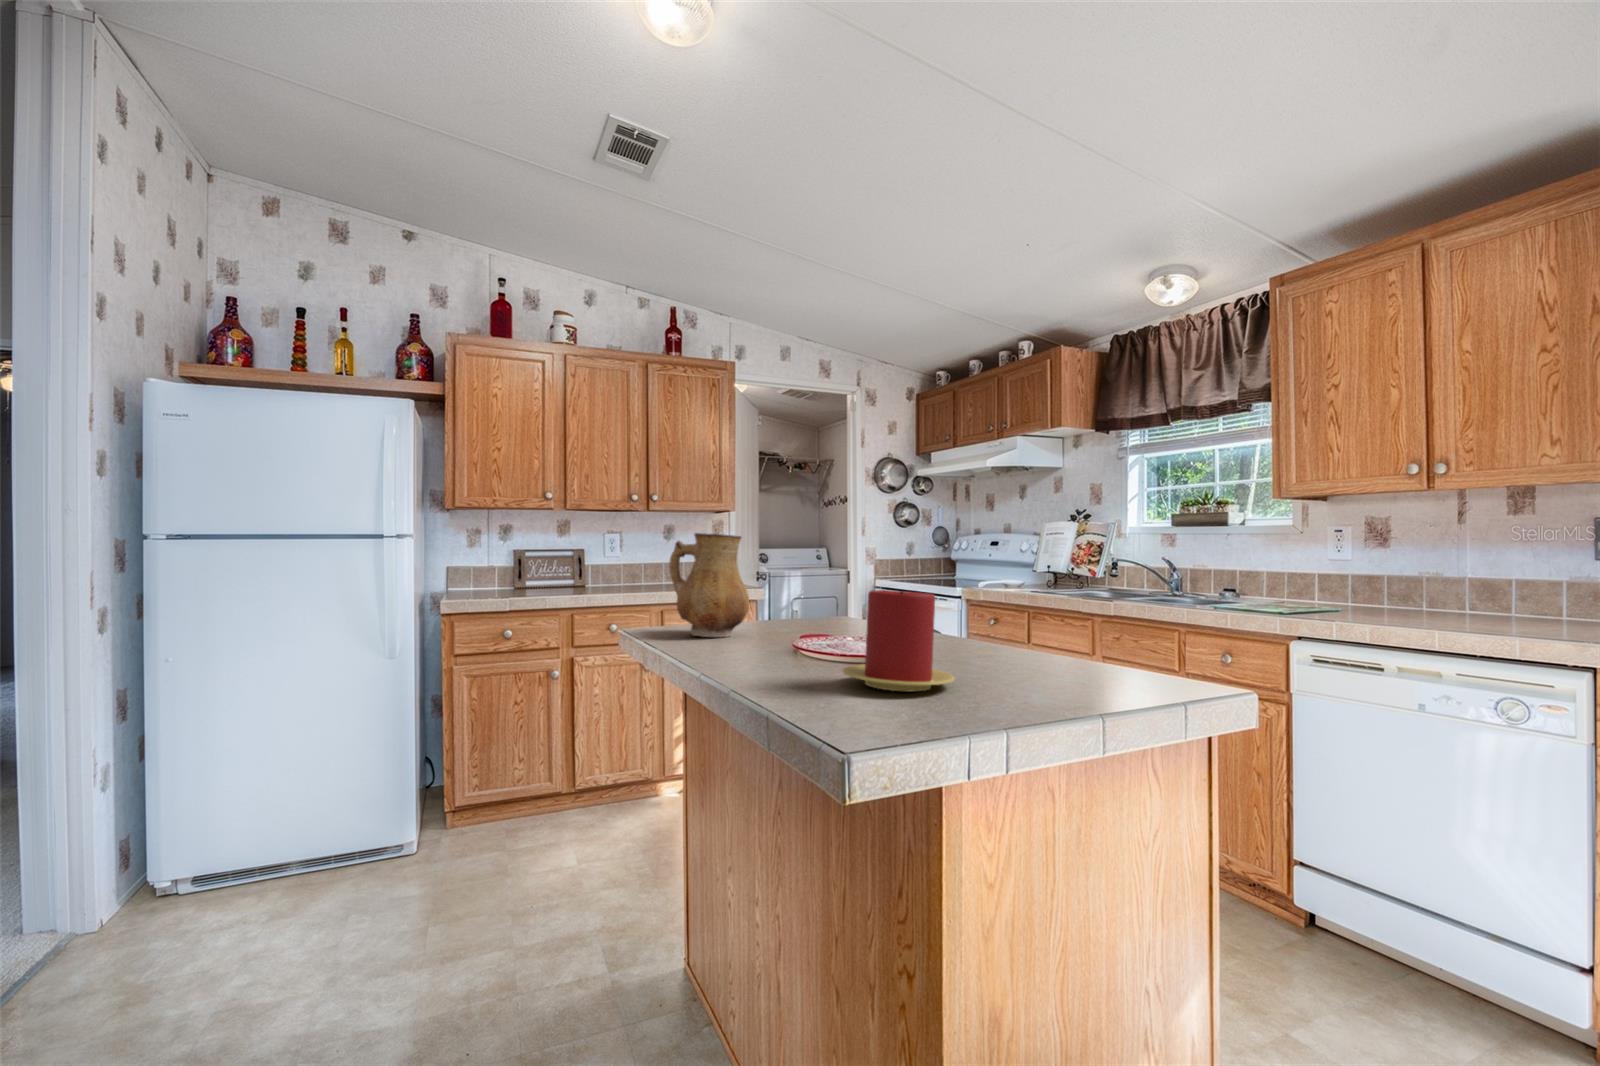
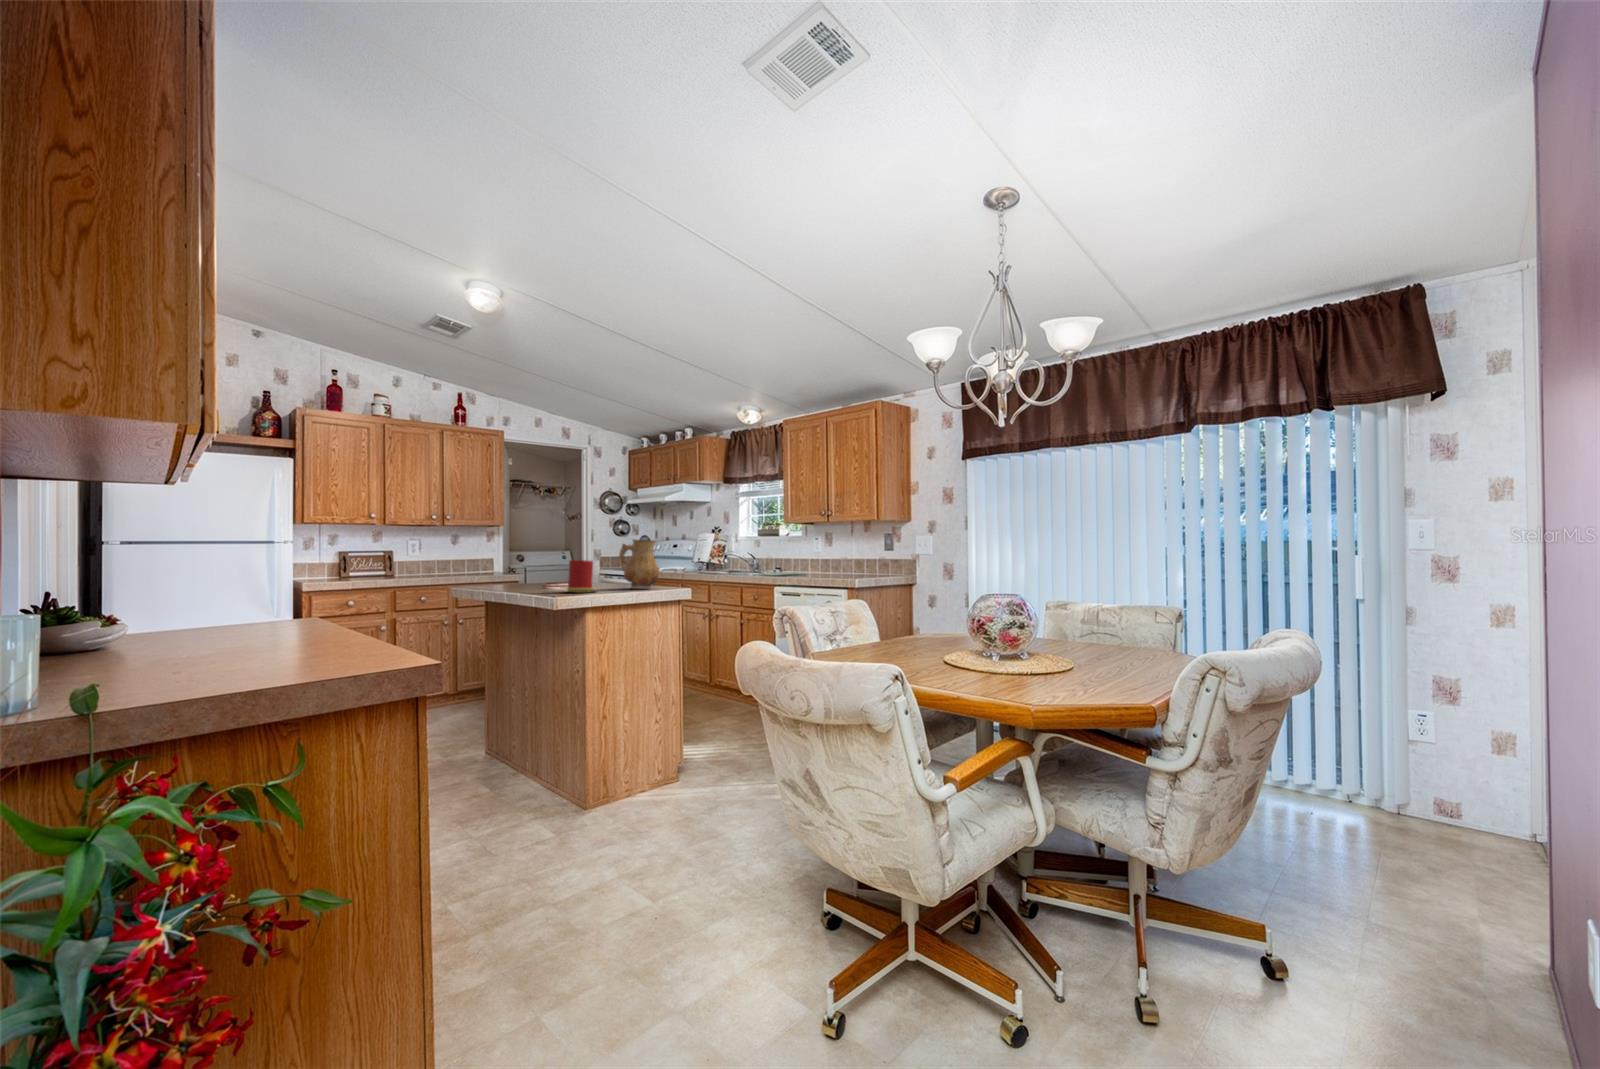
ceramic pitcher: present [669,533,749,637] -> present [619,540,660,589]

